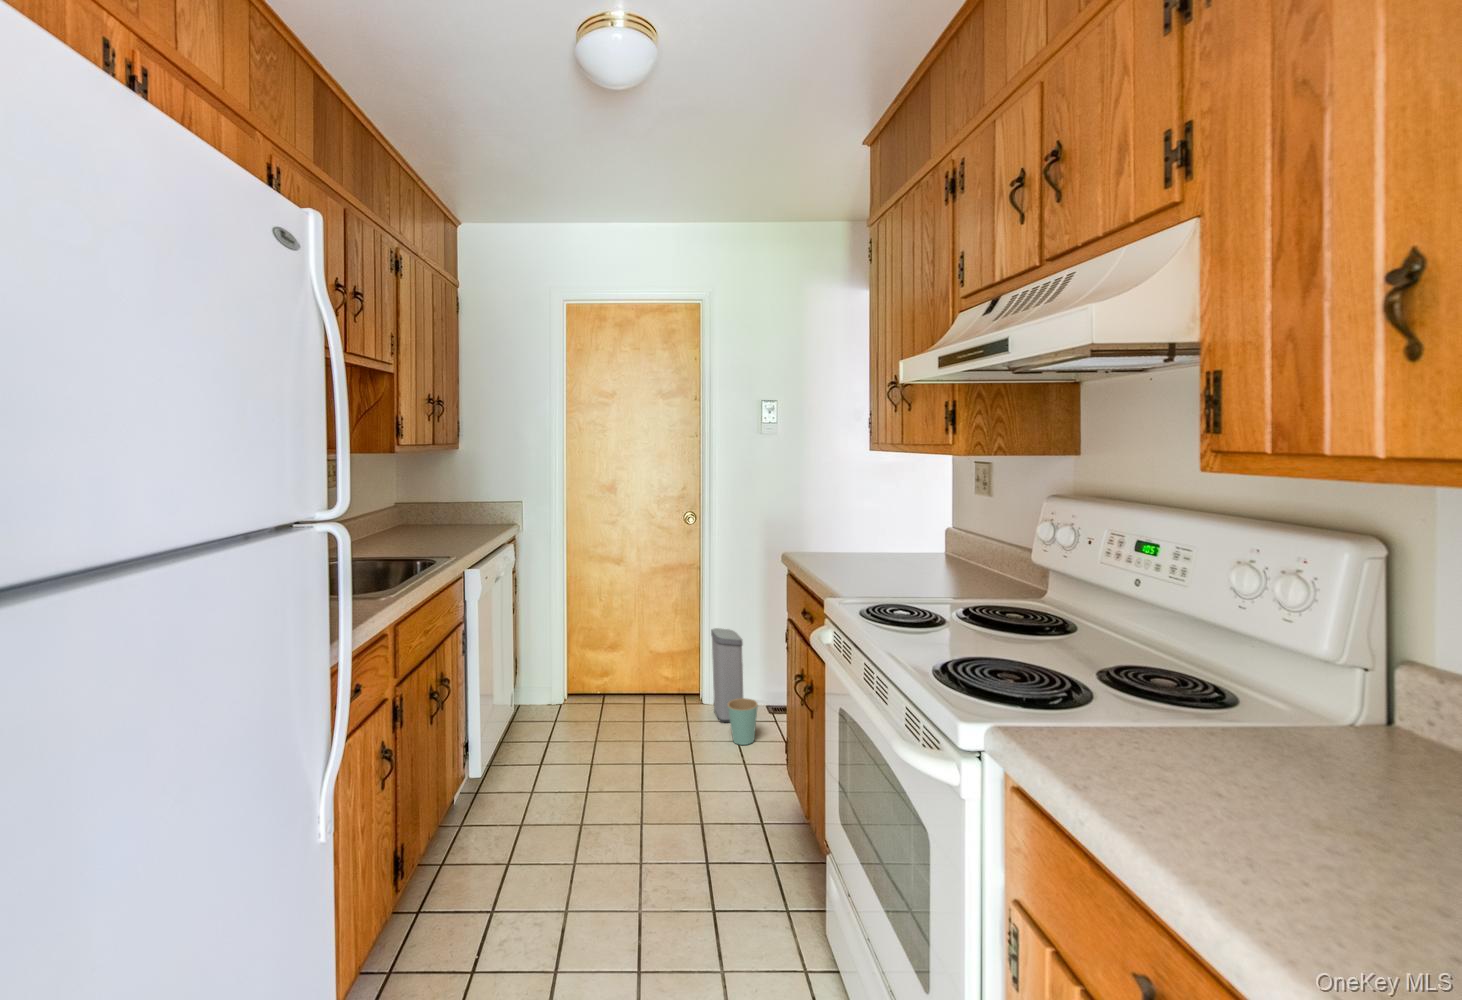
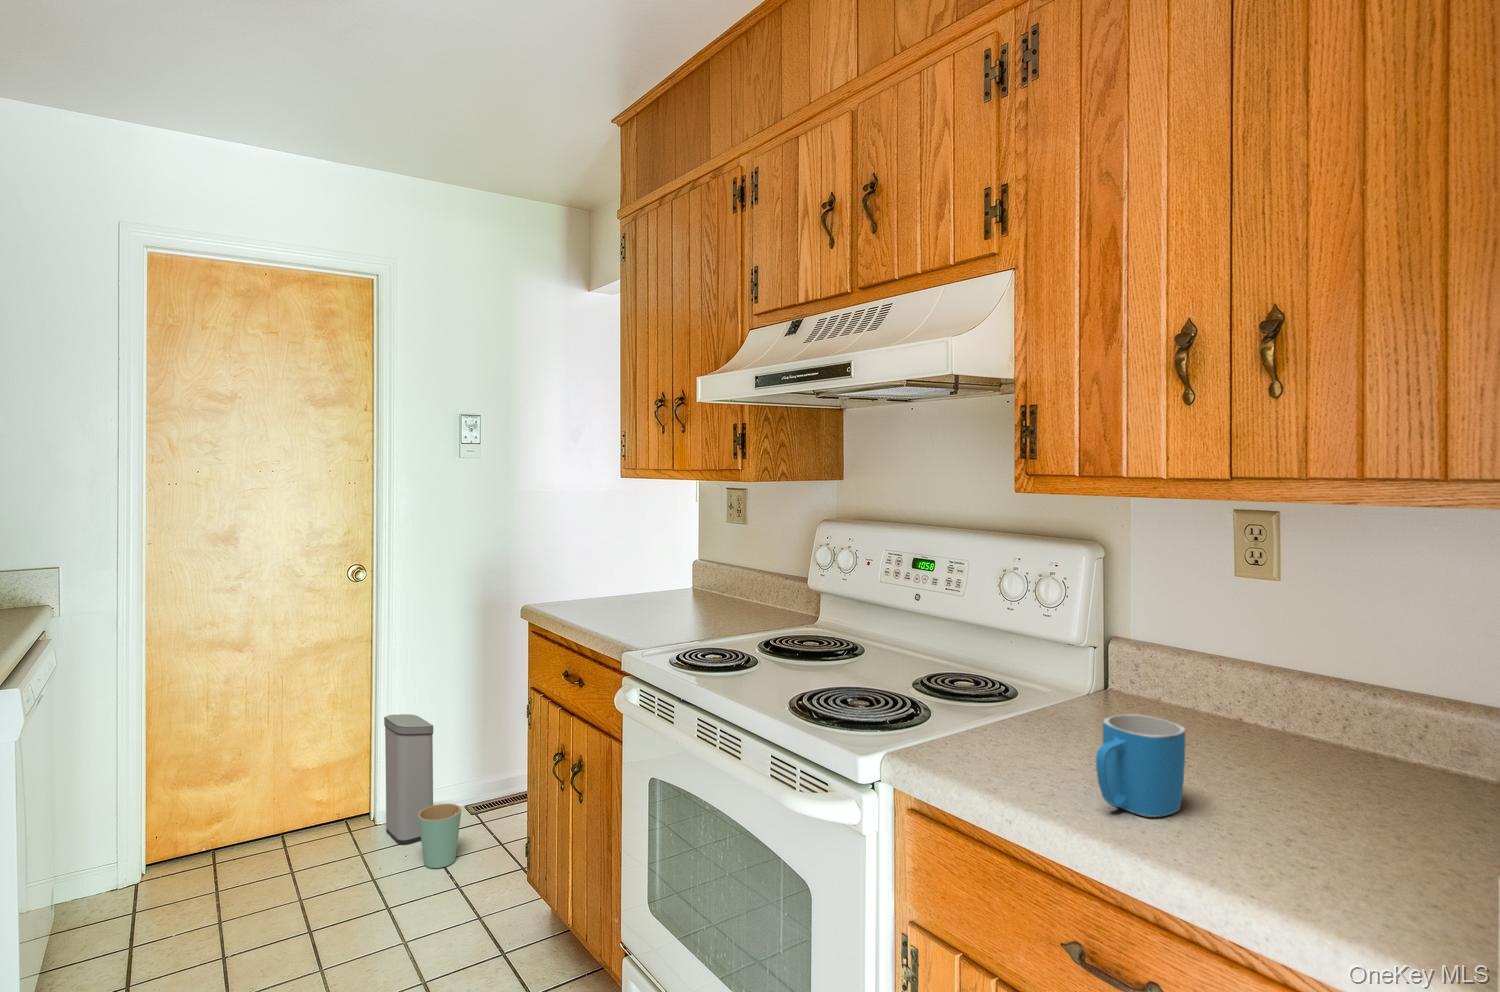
mug: none [1207,744,1352,879] -> present [1096,714,1185,817]

